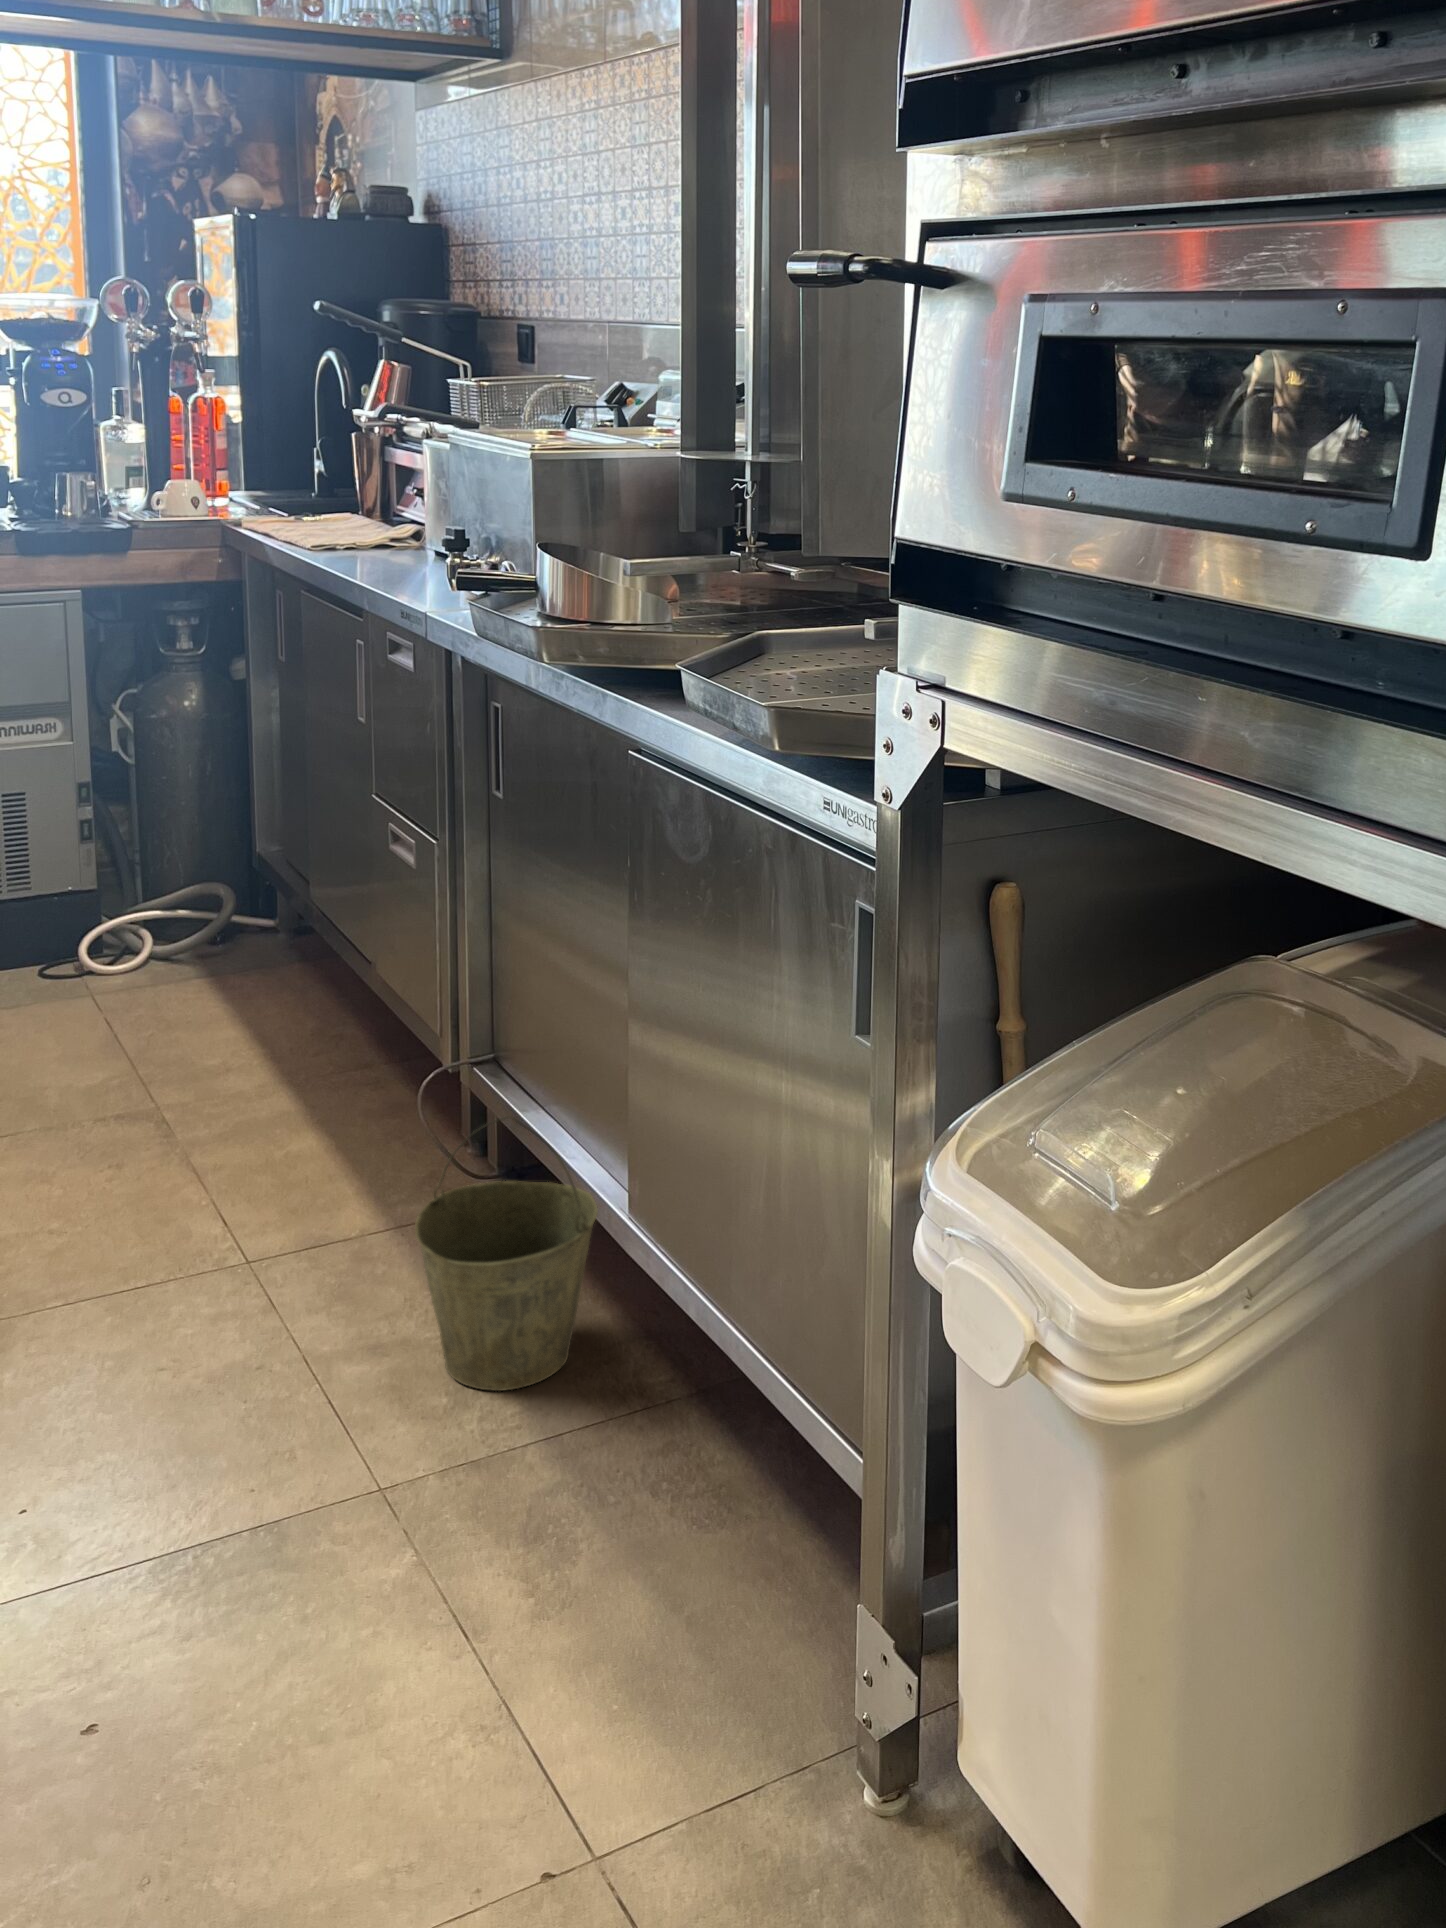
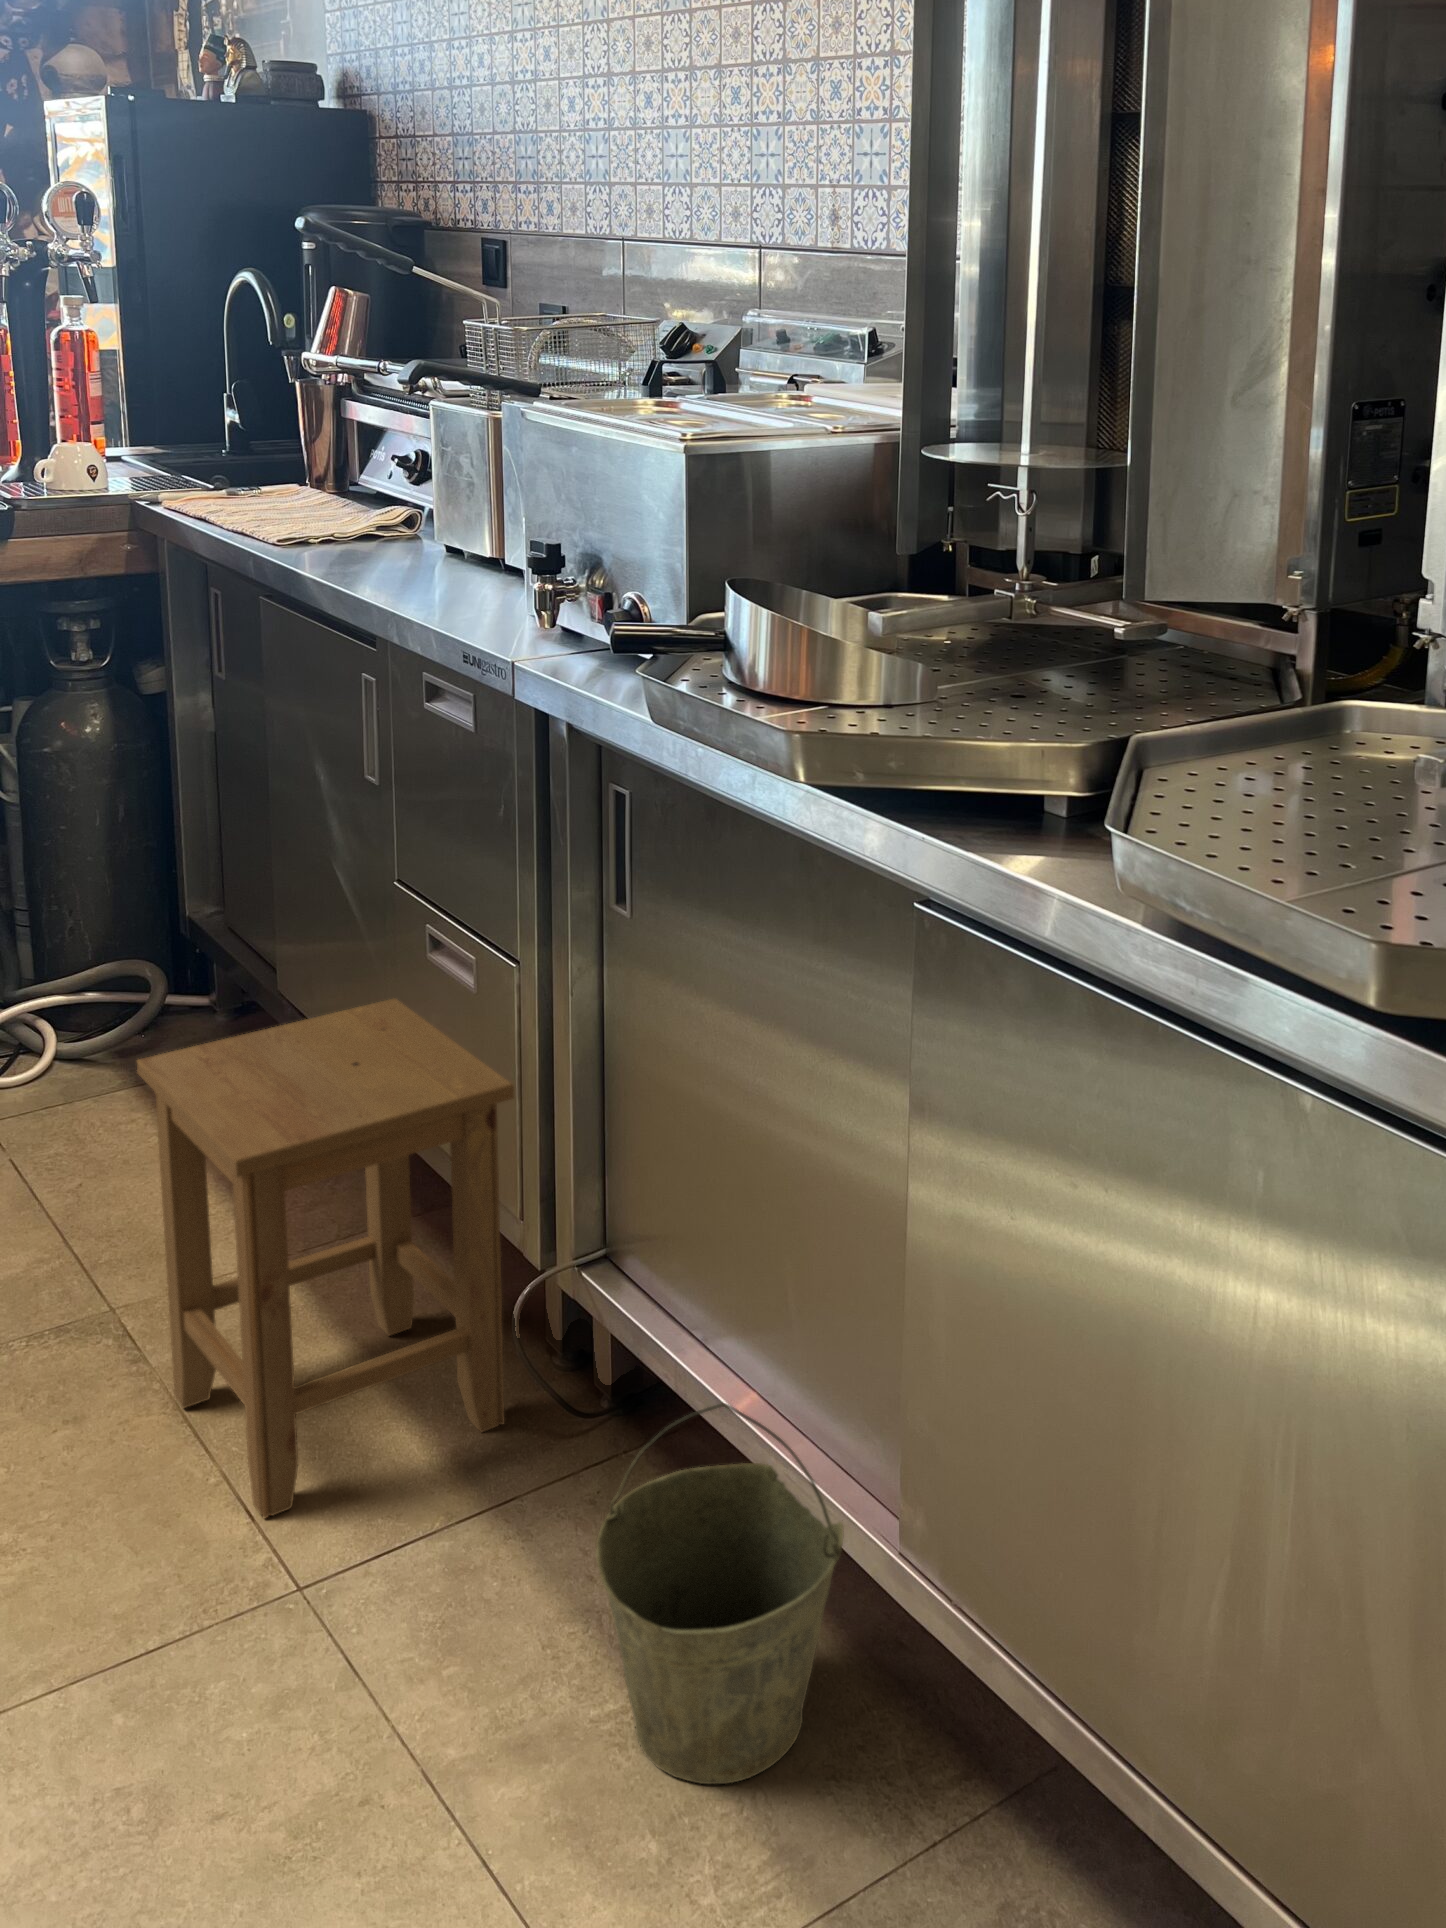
stool: none [158,875,423,1232] -> present [137,998,514,1518]

